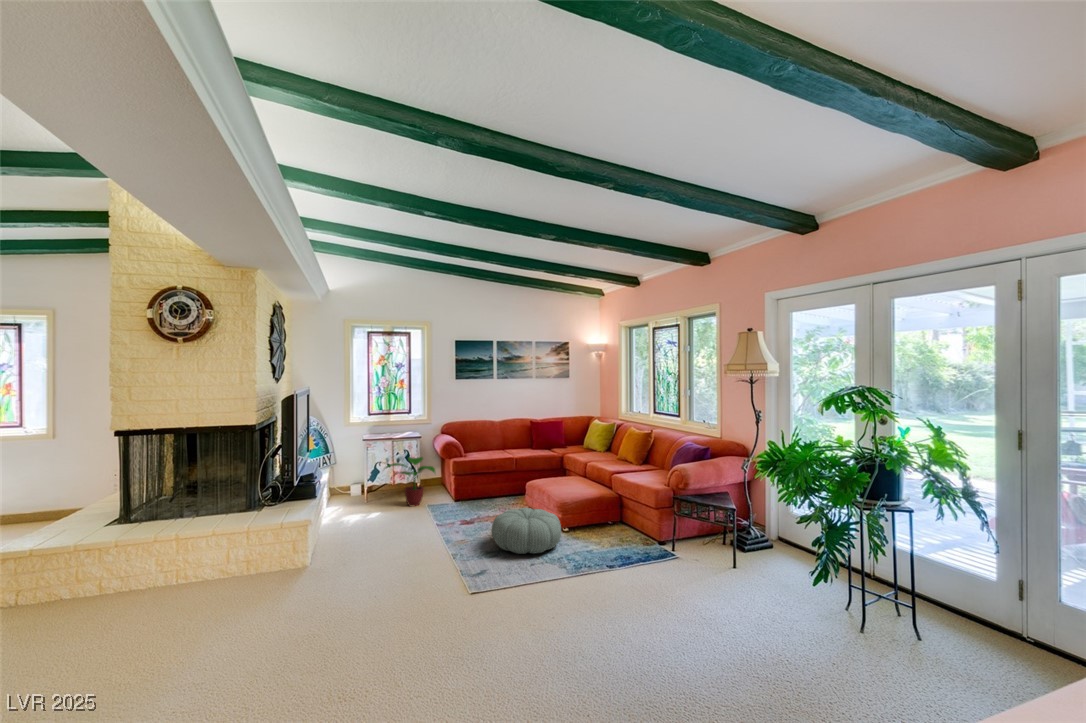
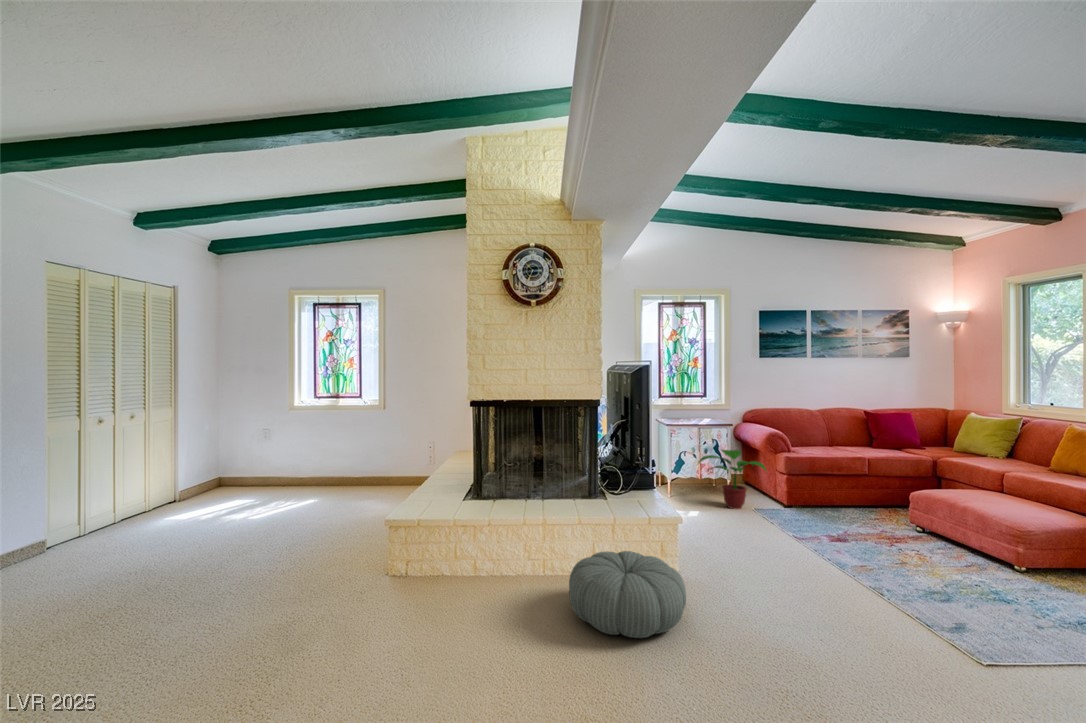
pouf: present [491,508,561,554] -> present [569,551,686,638]

